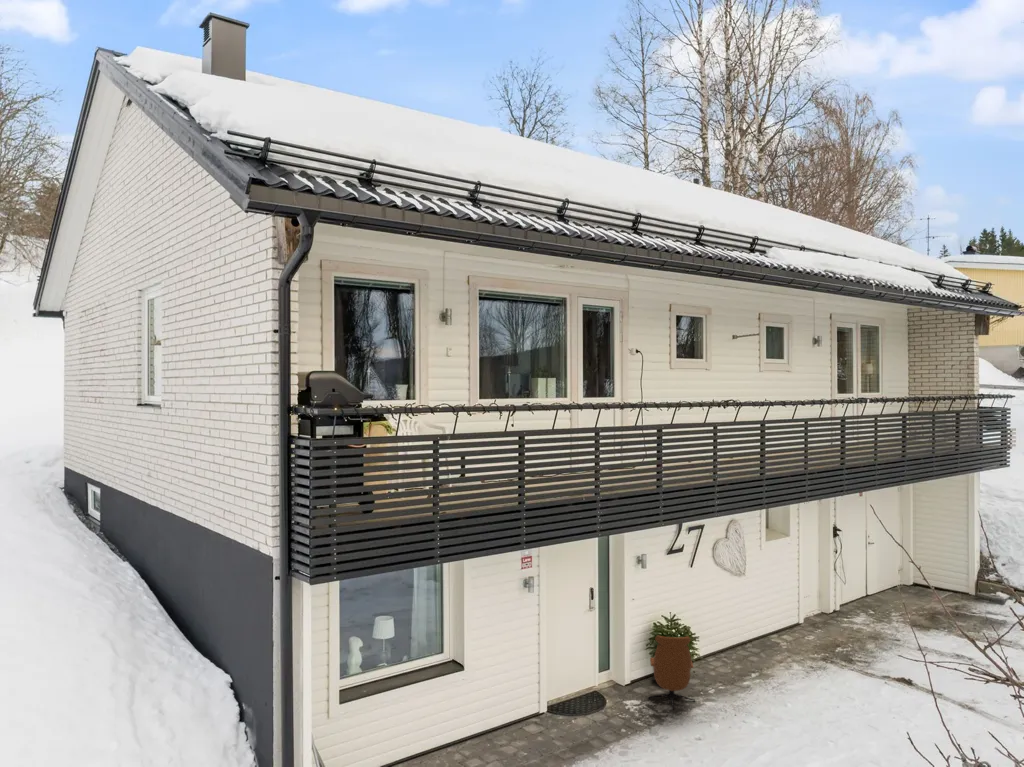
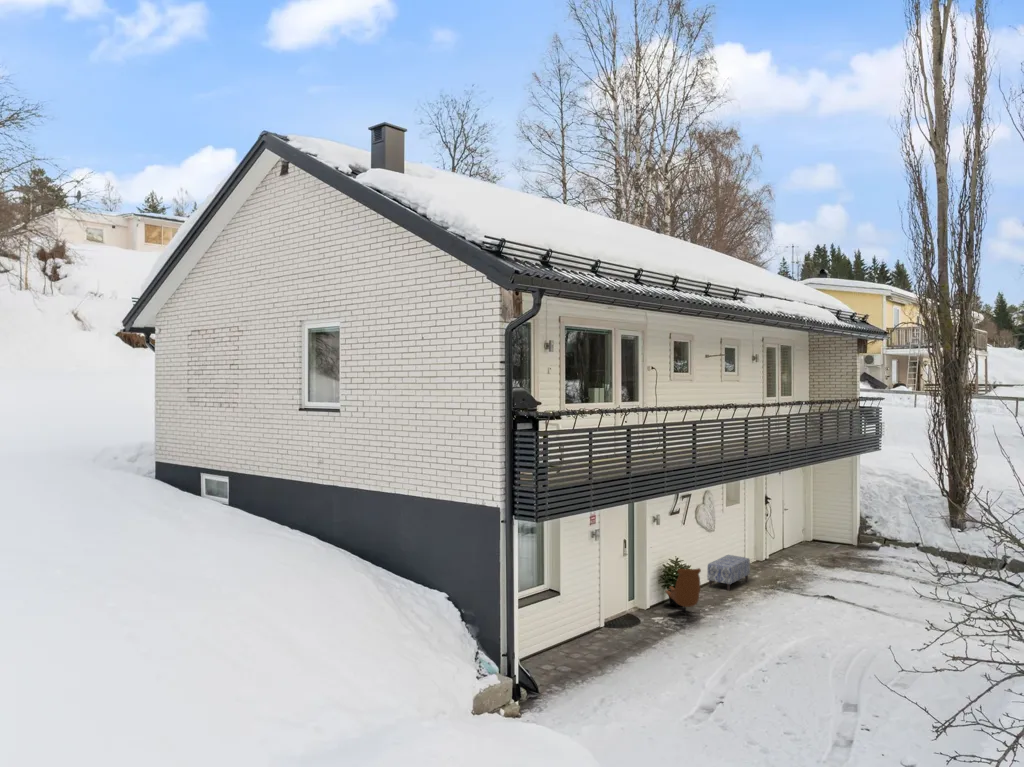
bench: none [732,606,797,661] -> present [707,555,750,591]

